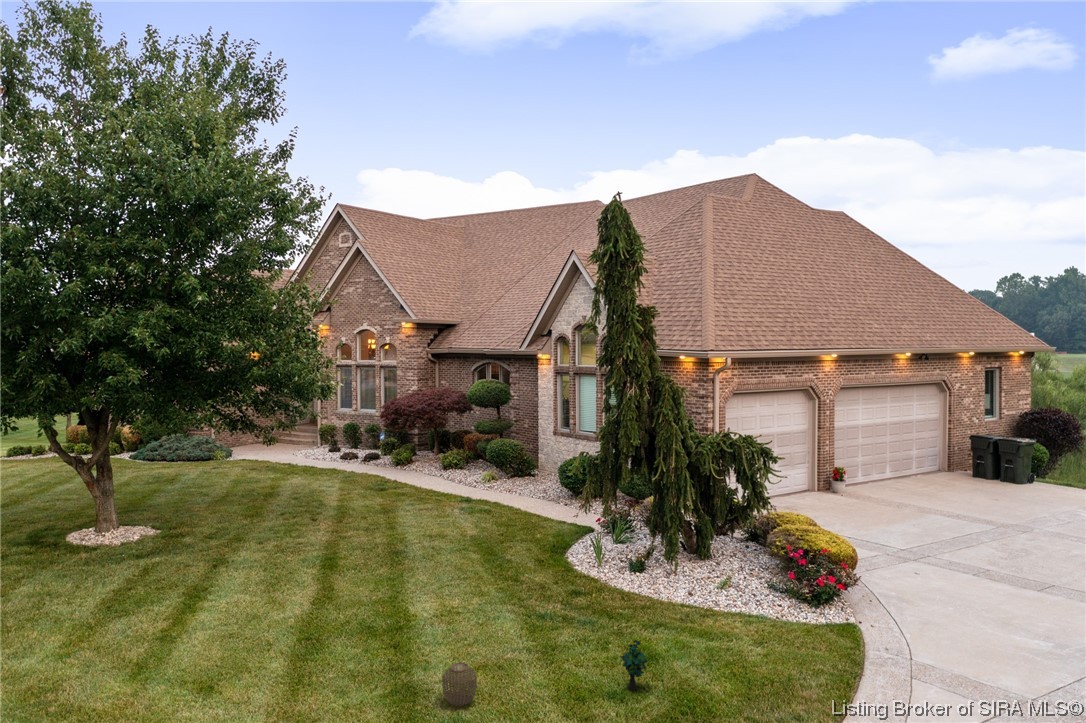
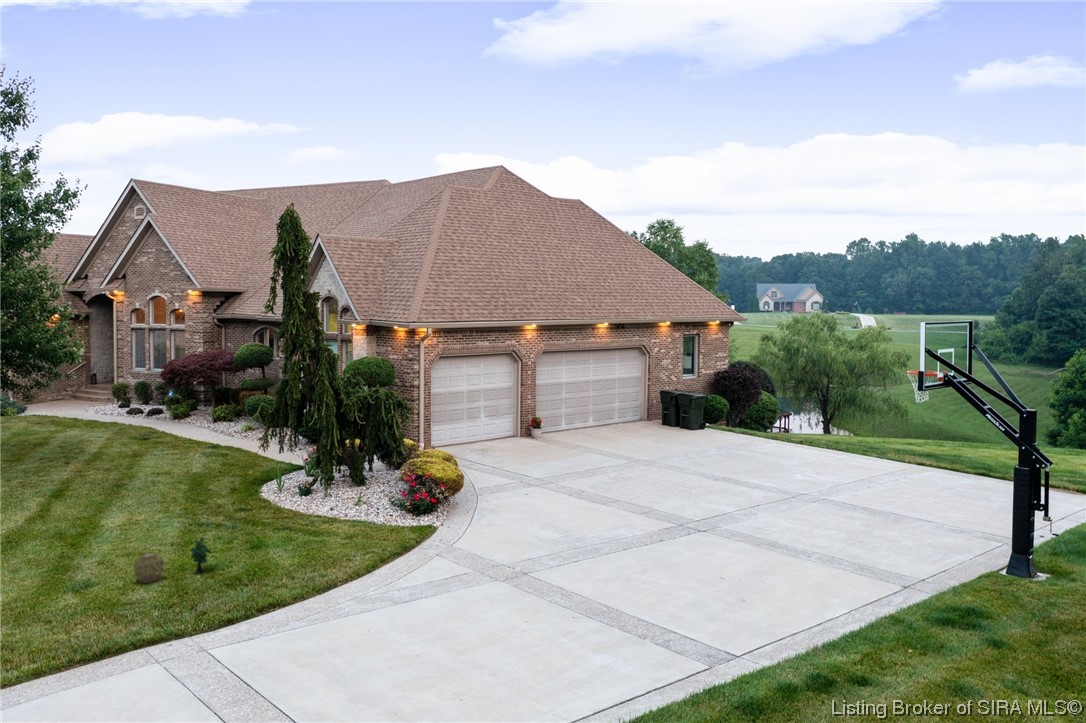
woven basket: present [442,663,477,706] -> present [134,553,163,582]

